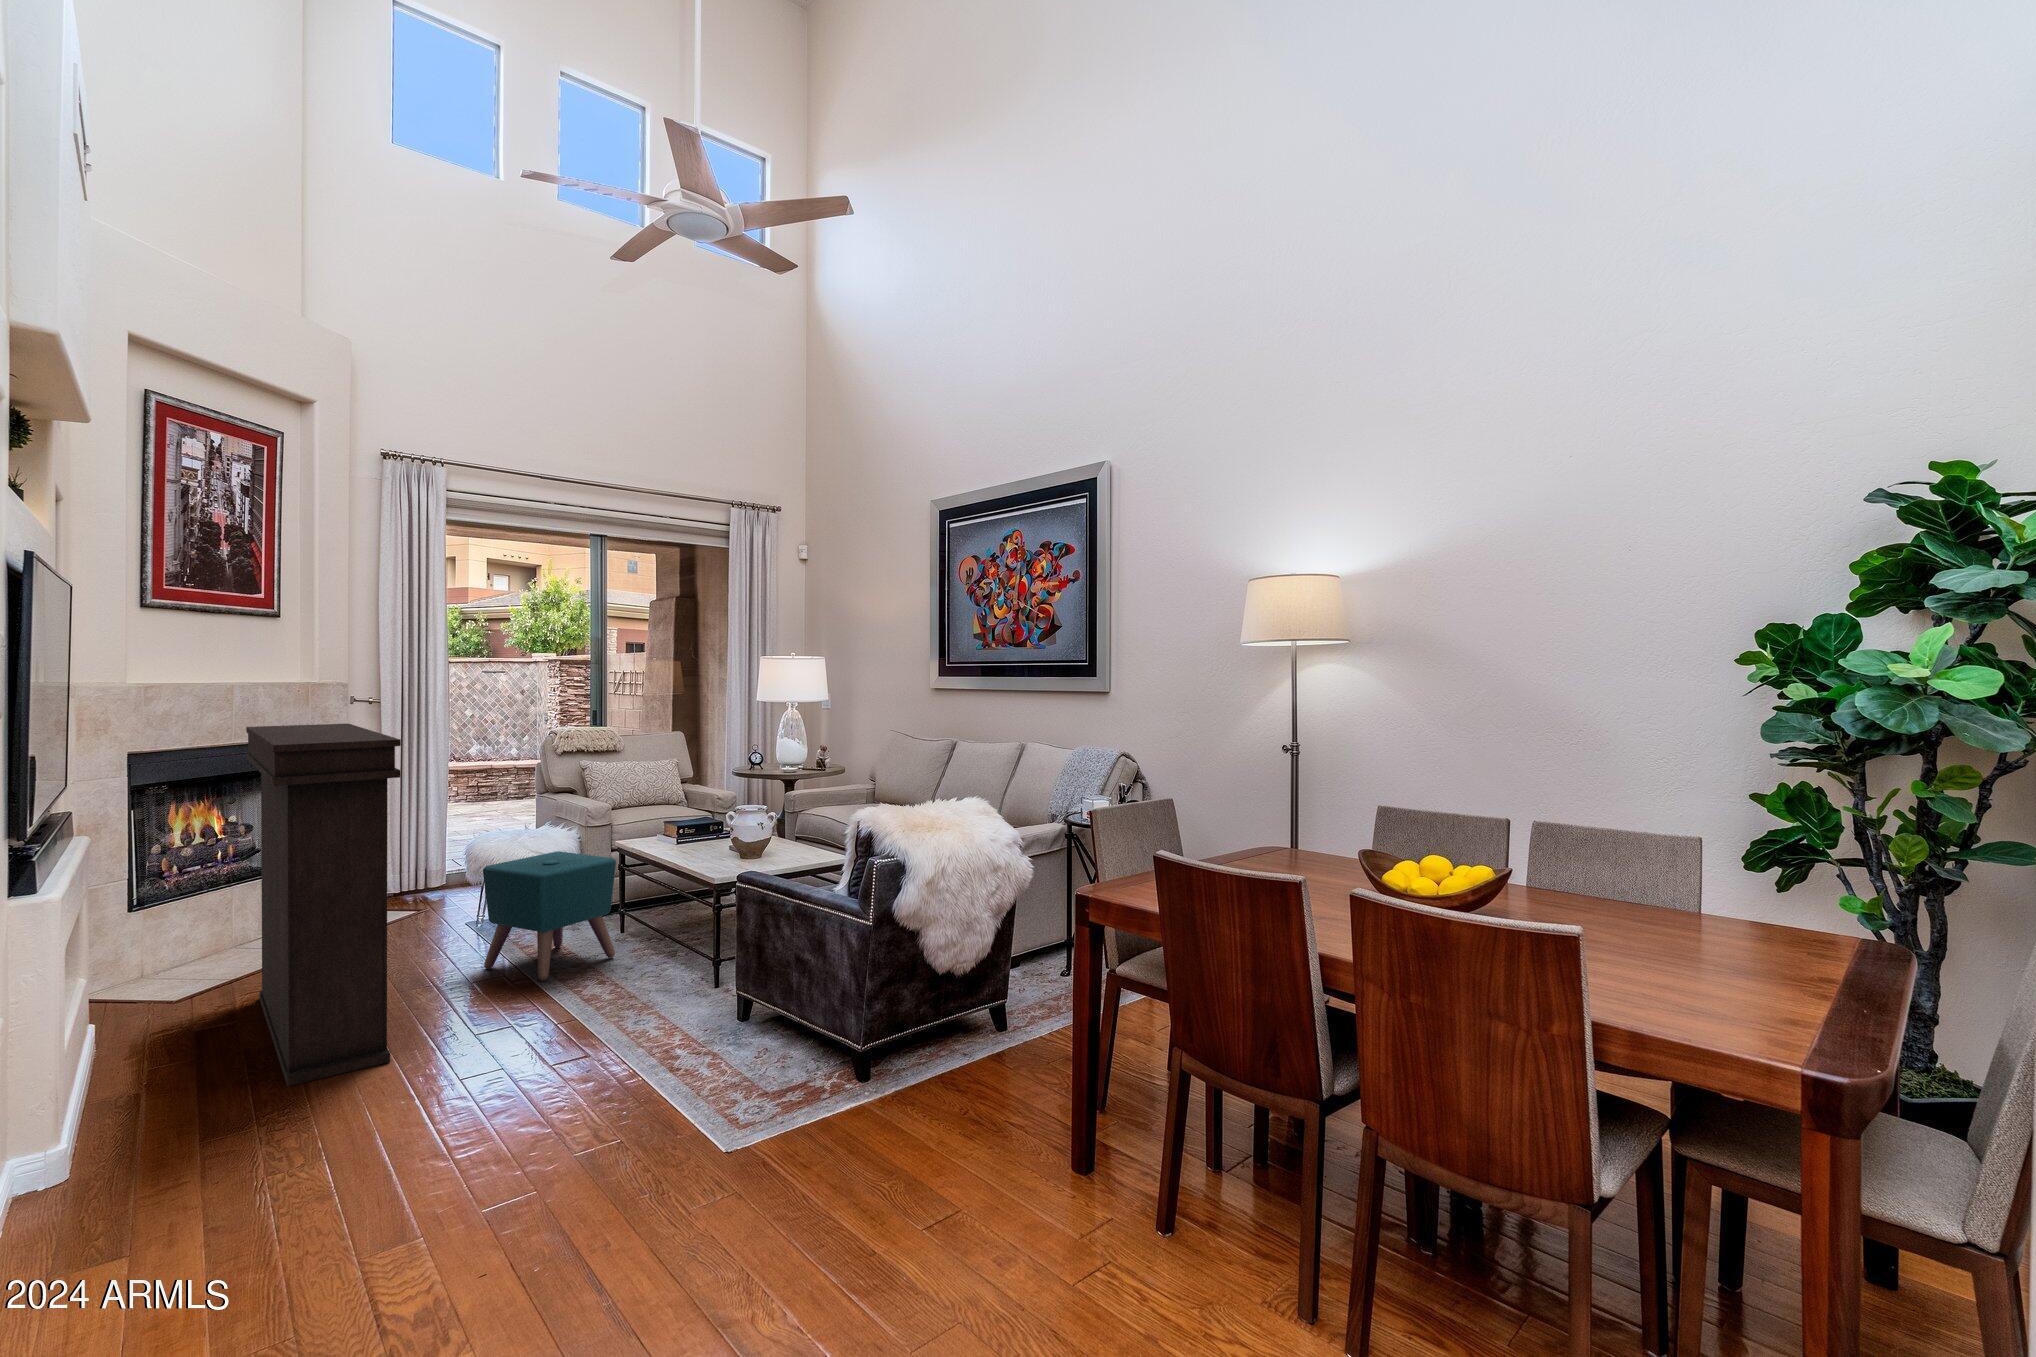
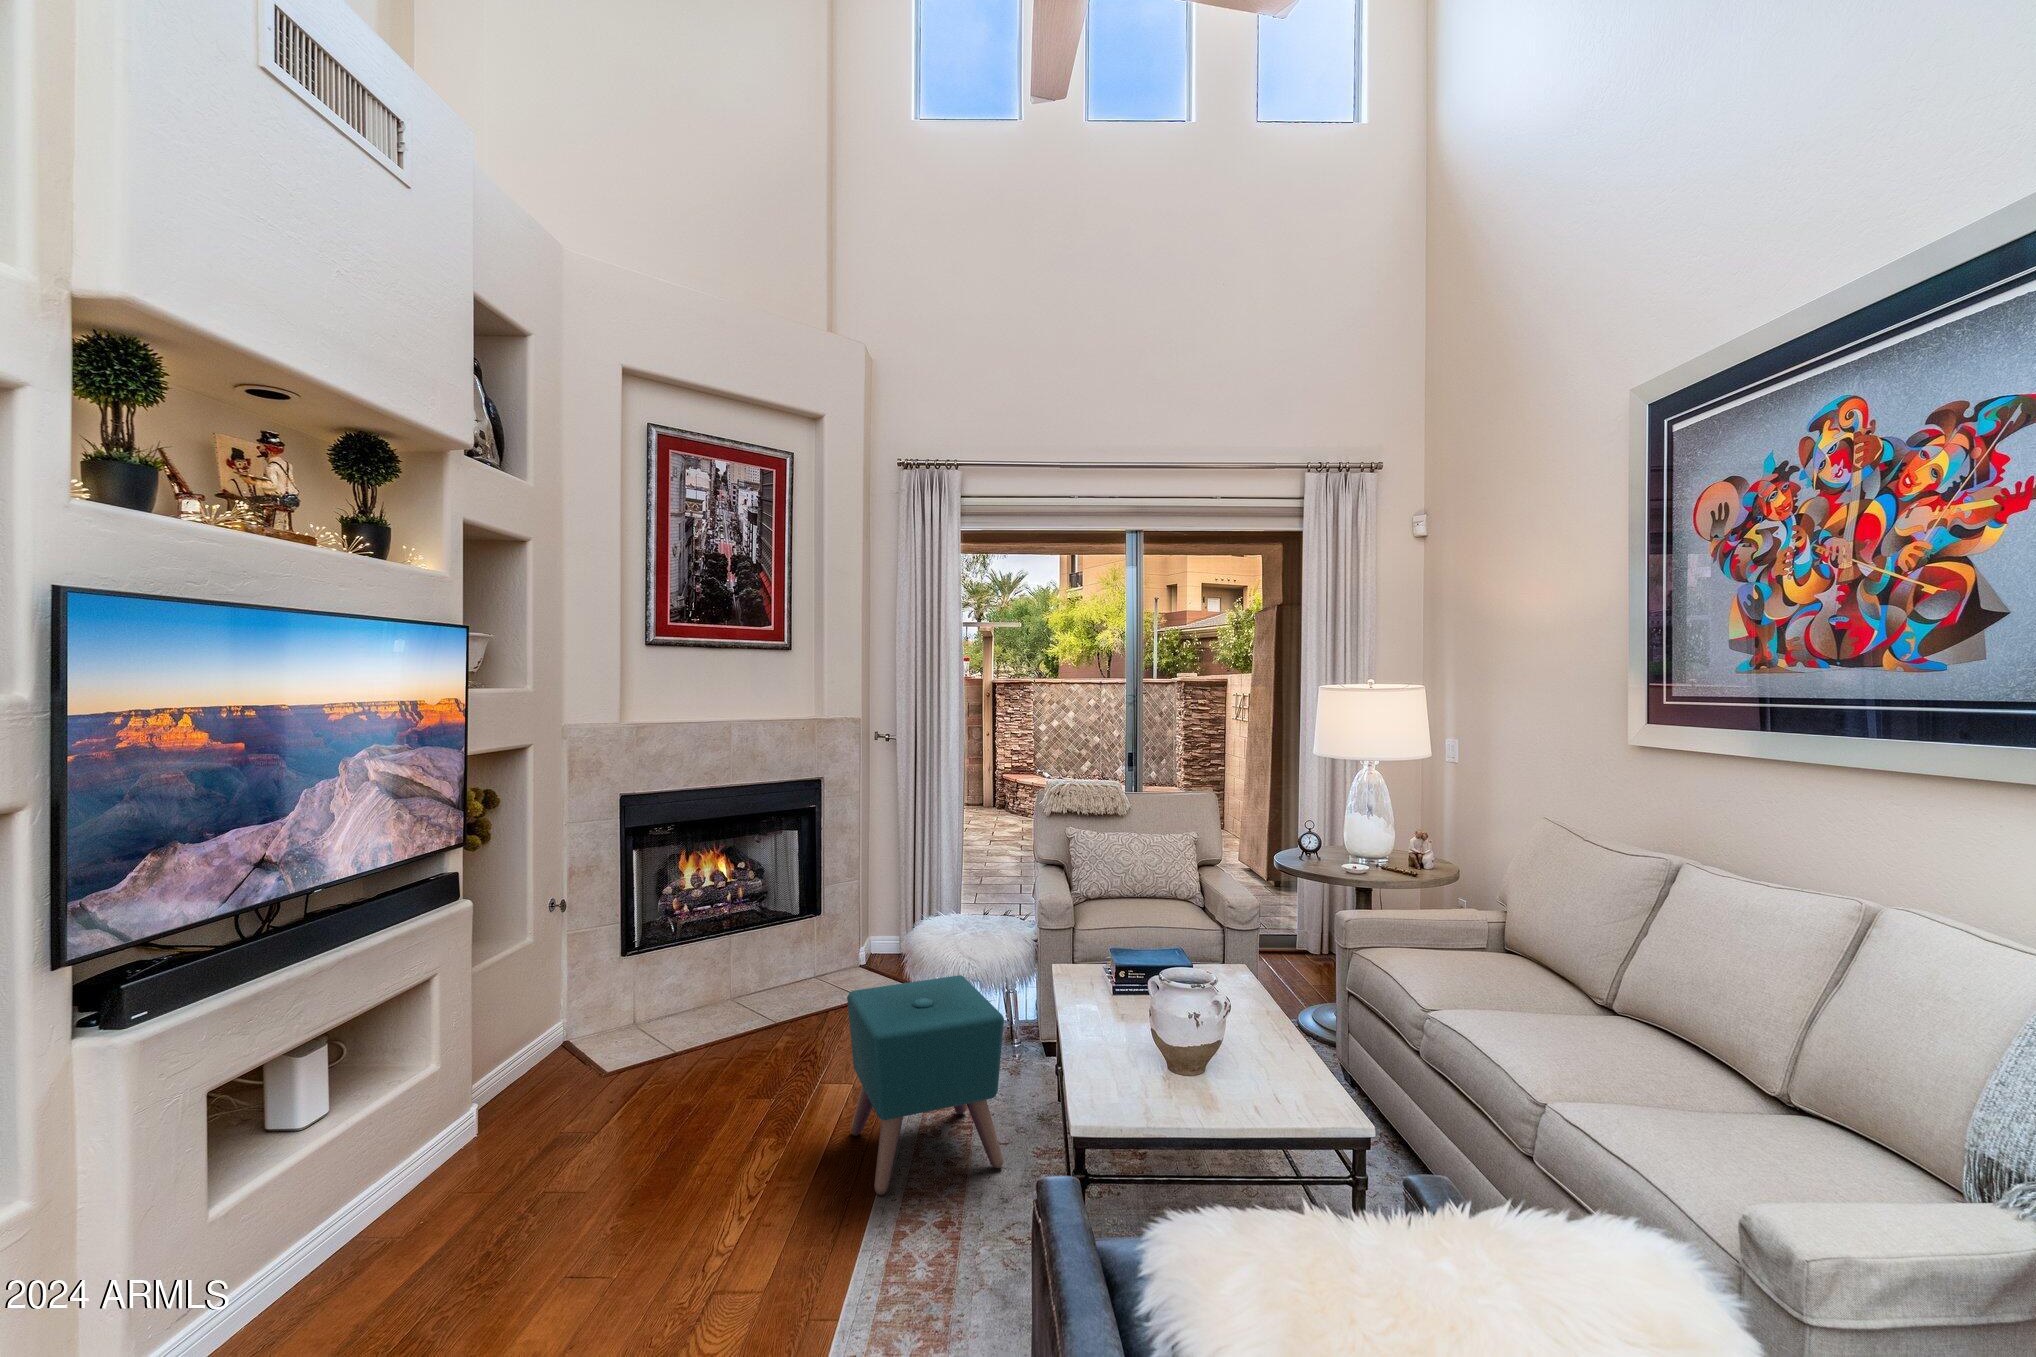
console table: present [246,724,401,1086] -> none [392,783,725,1343]

